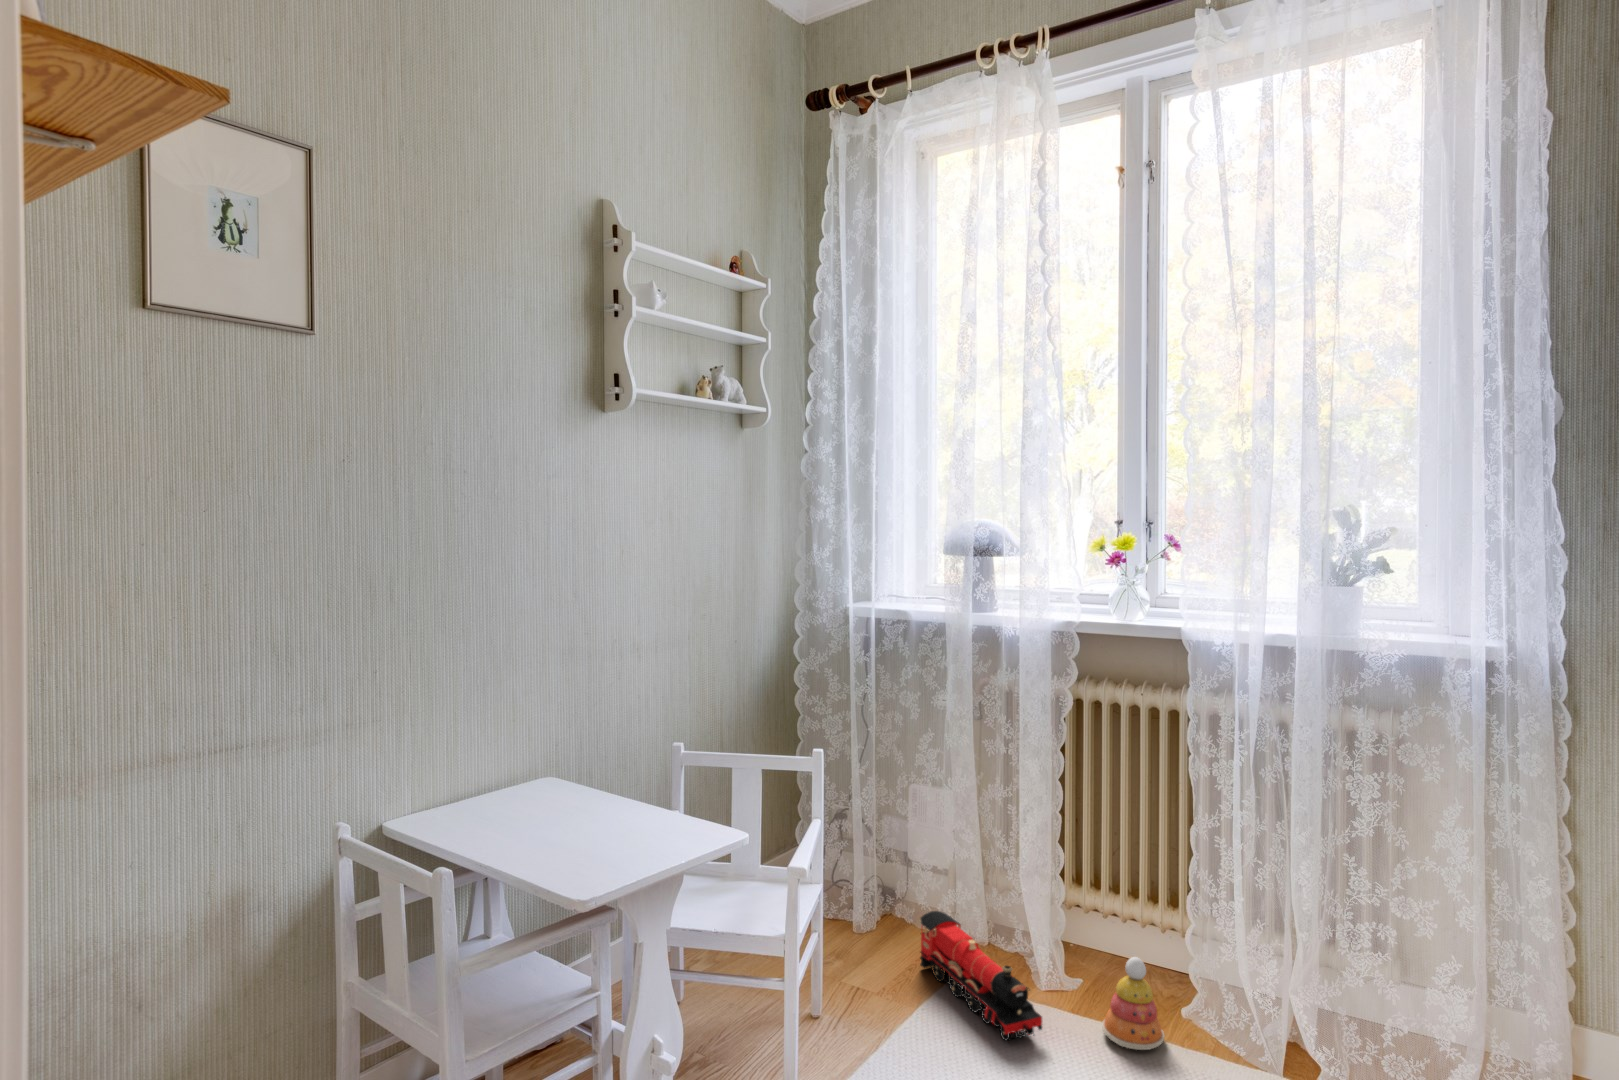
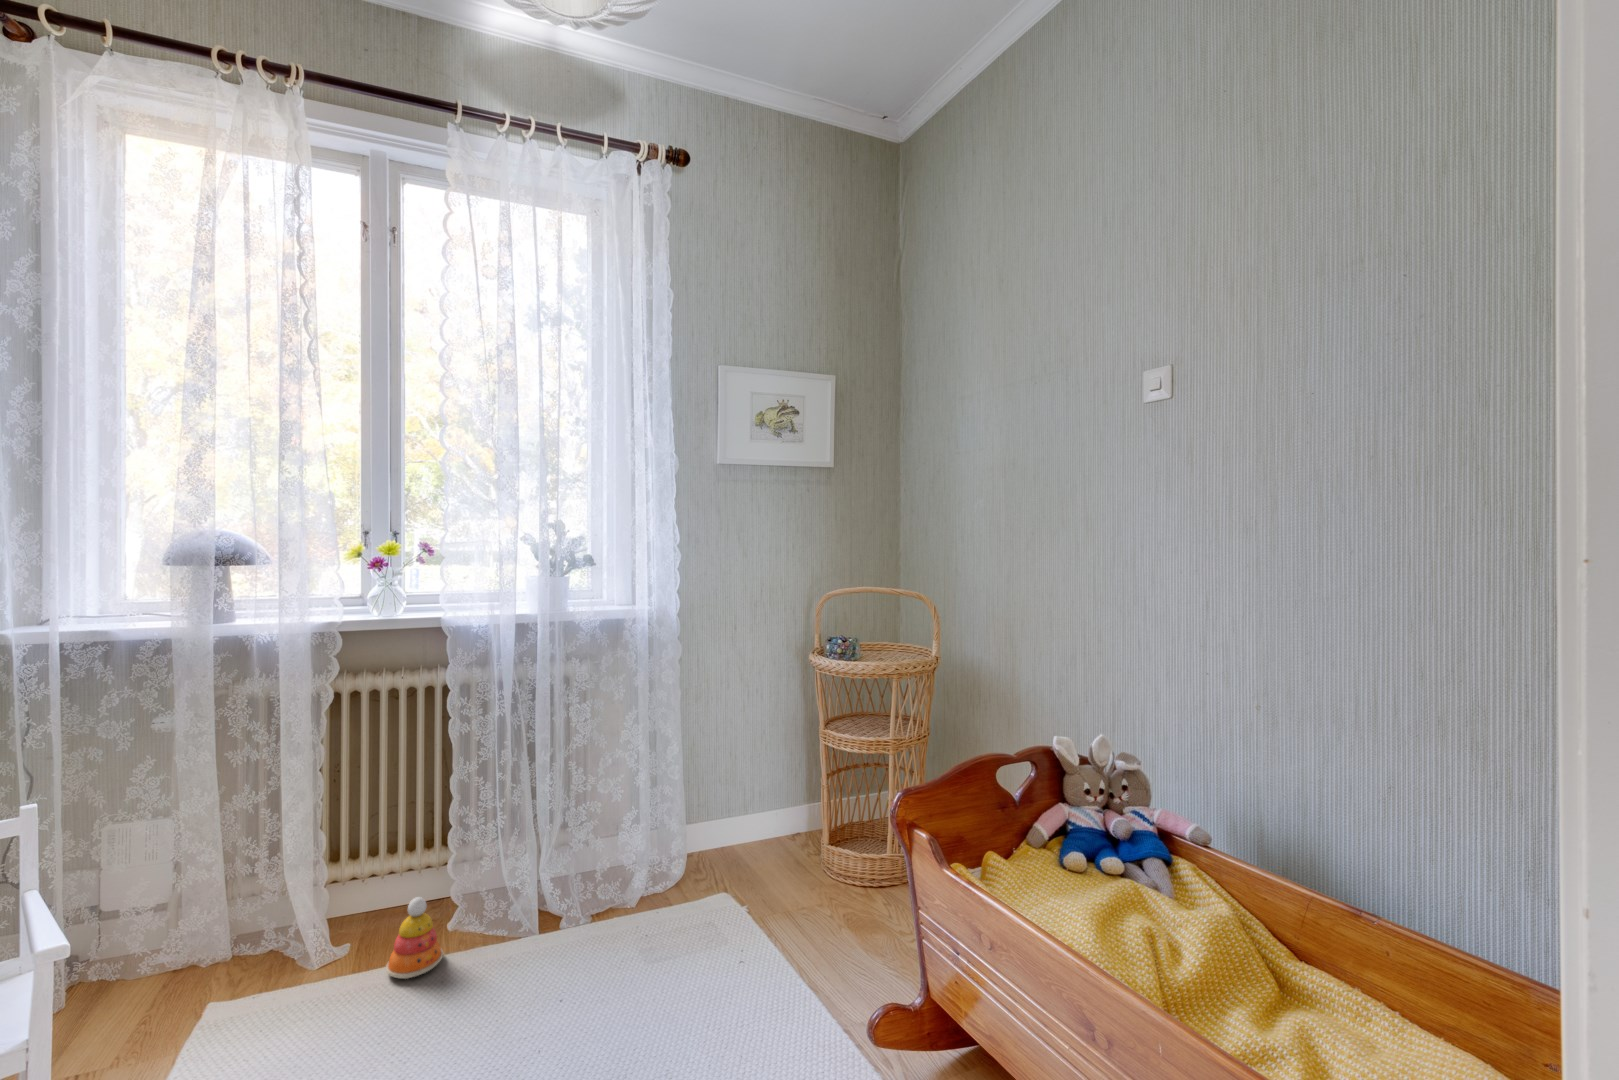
toy train: present [920,911,1042,1041] -> none [151,946,332,1036]

